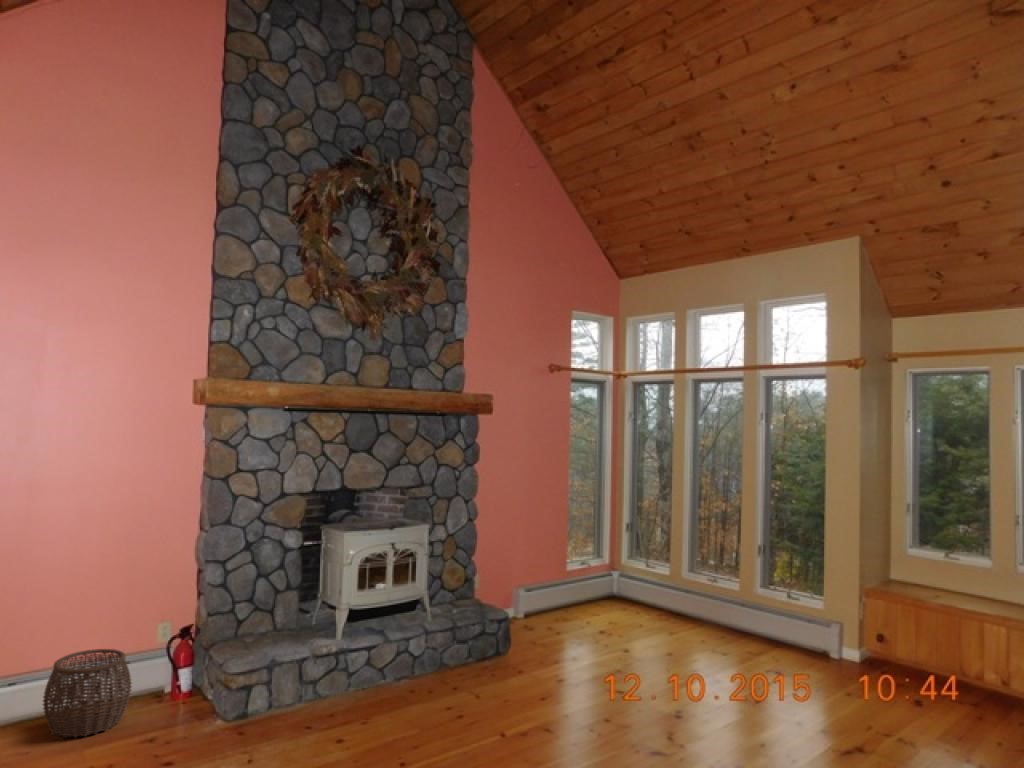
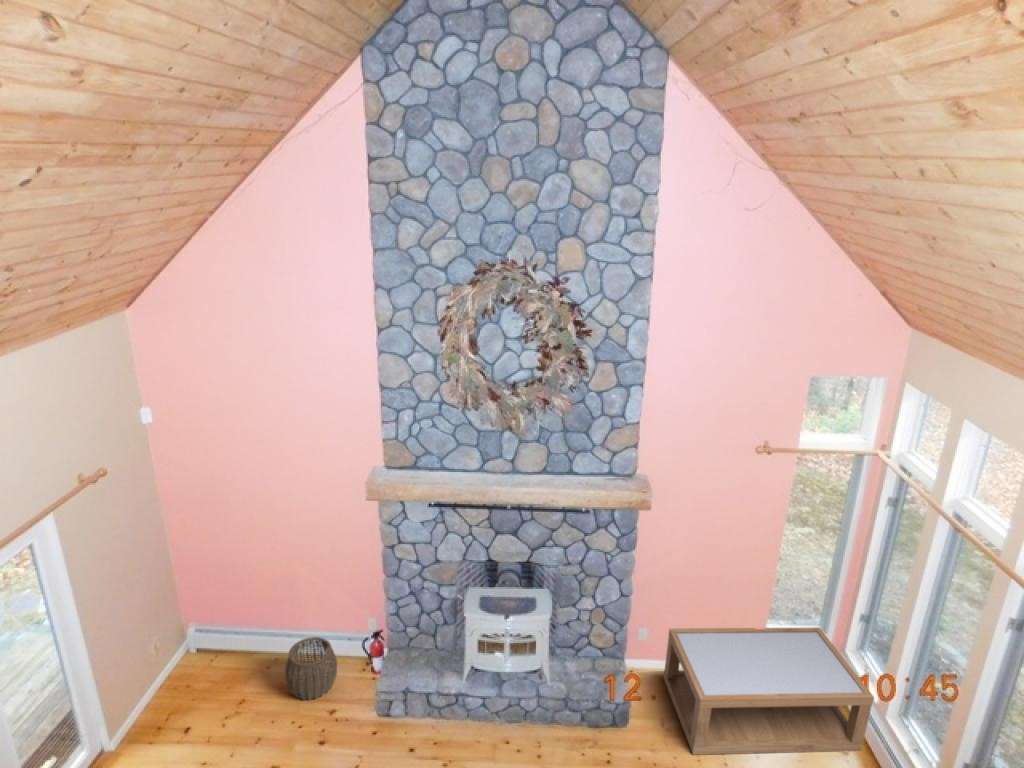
coffee table: none [499,546,673,649] -> present [663,627,874,755]

